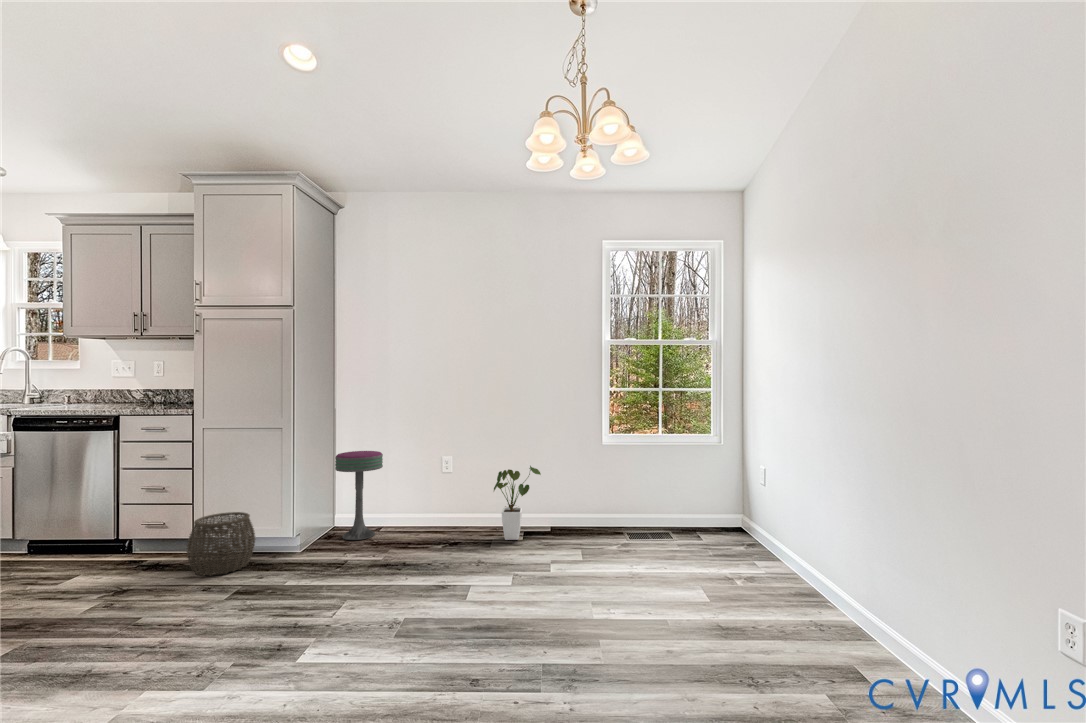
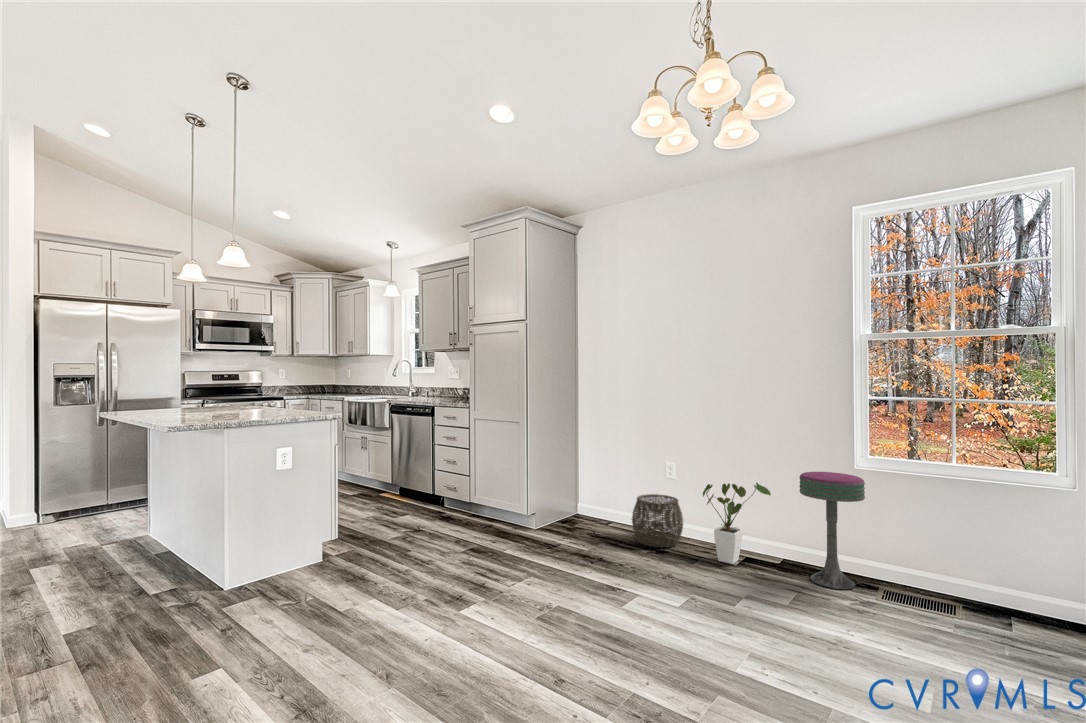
bar stool: present [335,451,383,540] -> present [799,472,865,589]
woven basket: present [187,512,255,576] -> present [632,494,683,547]

